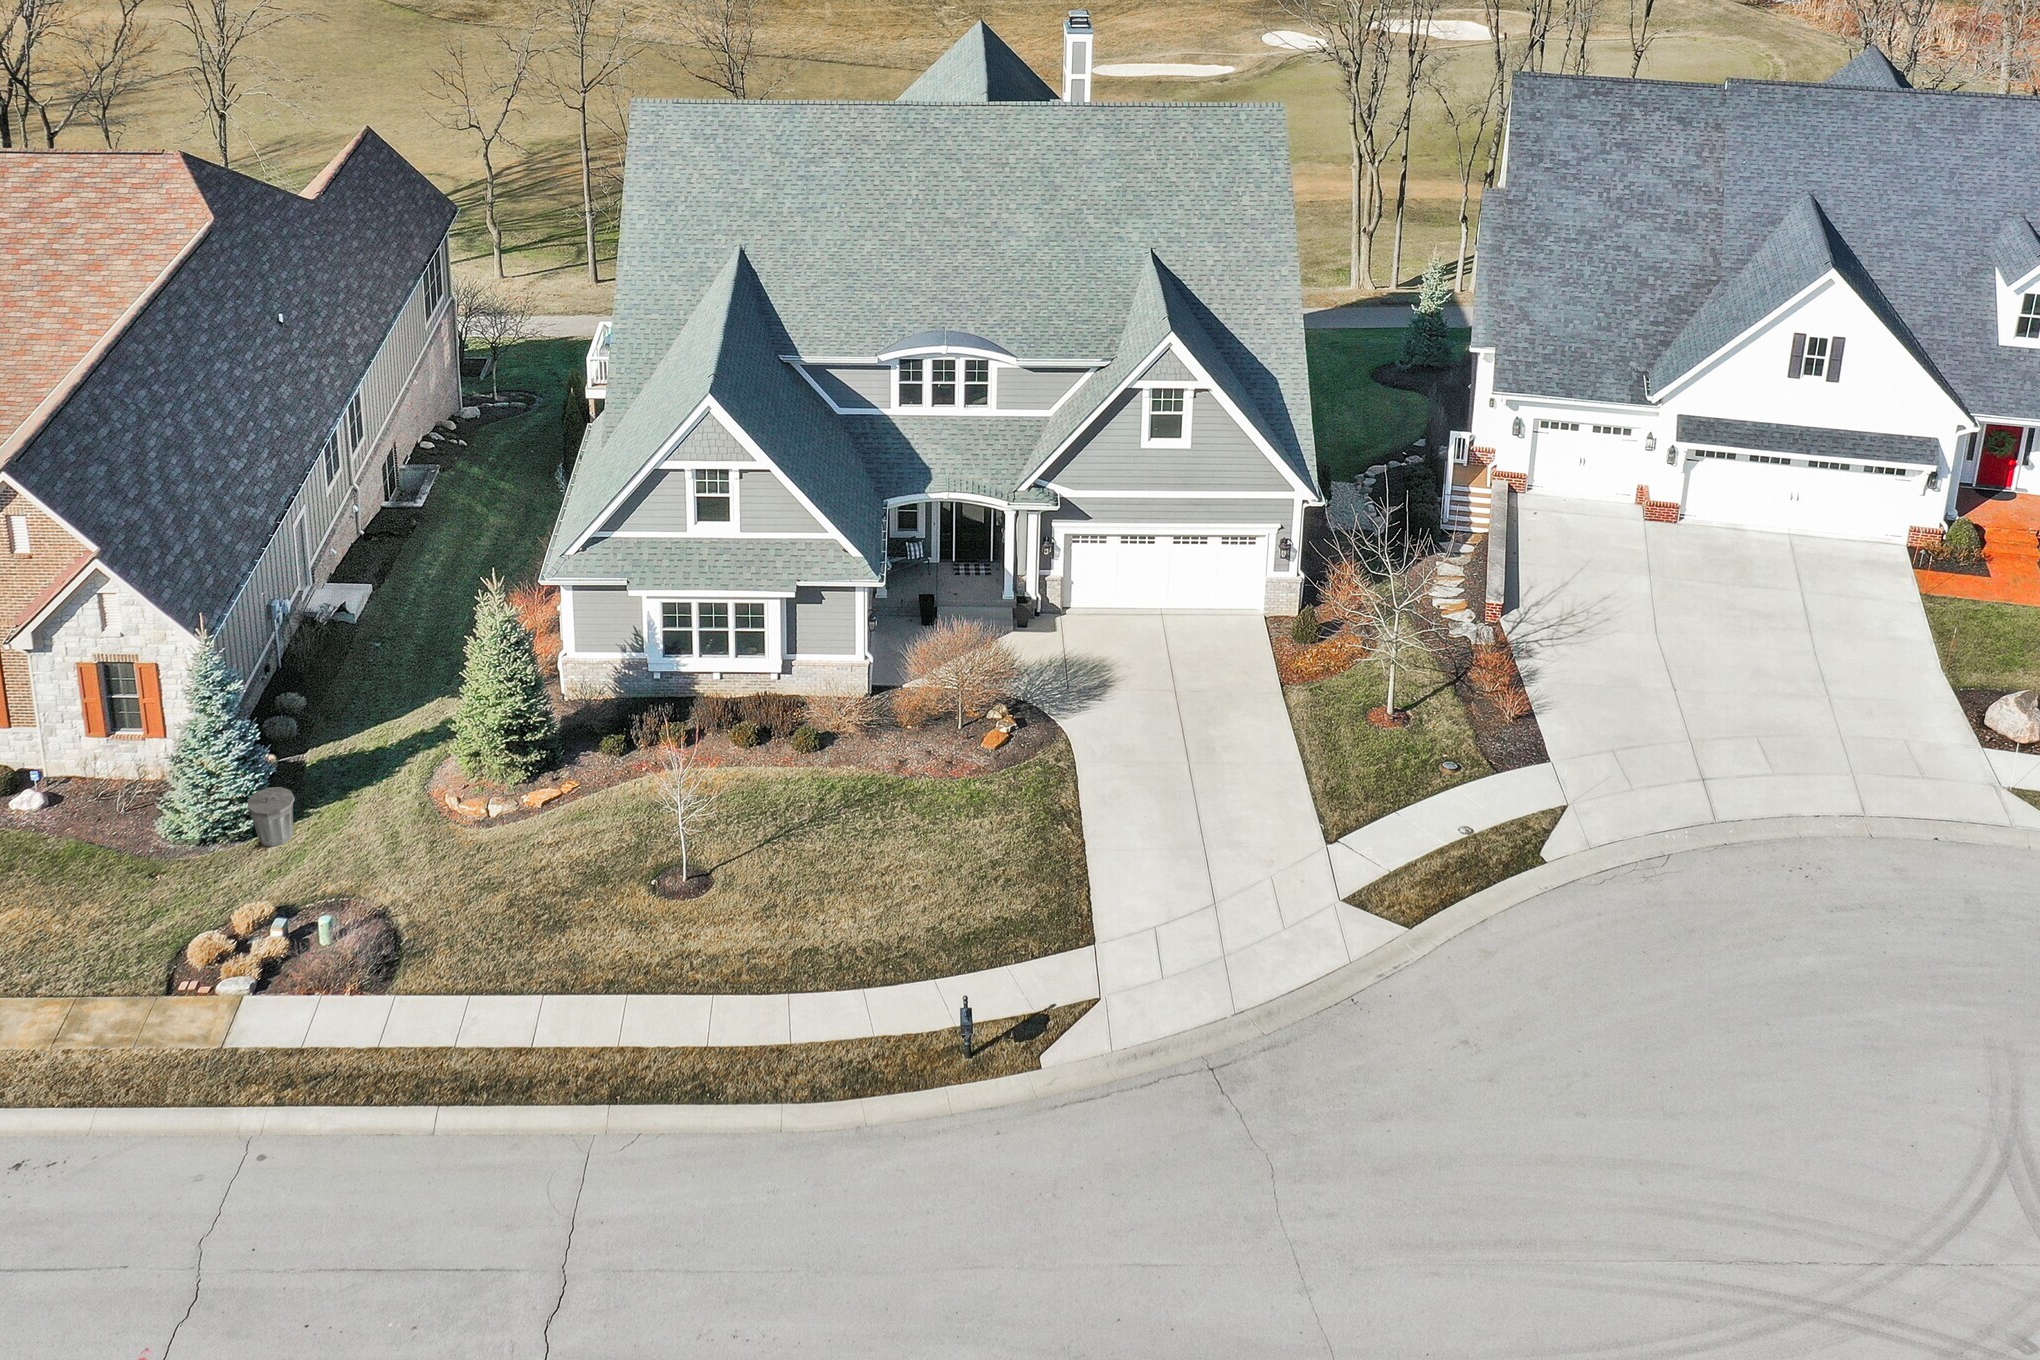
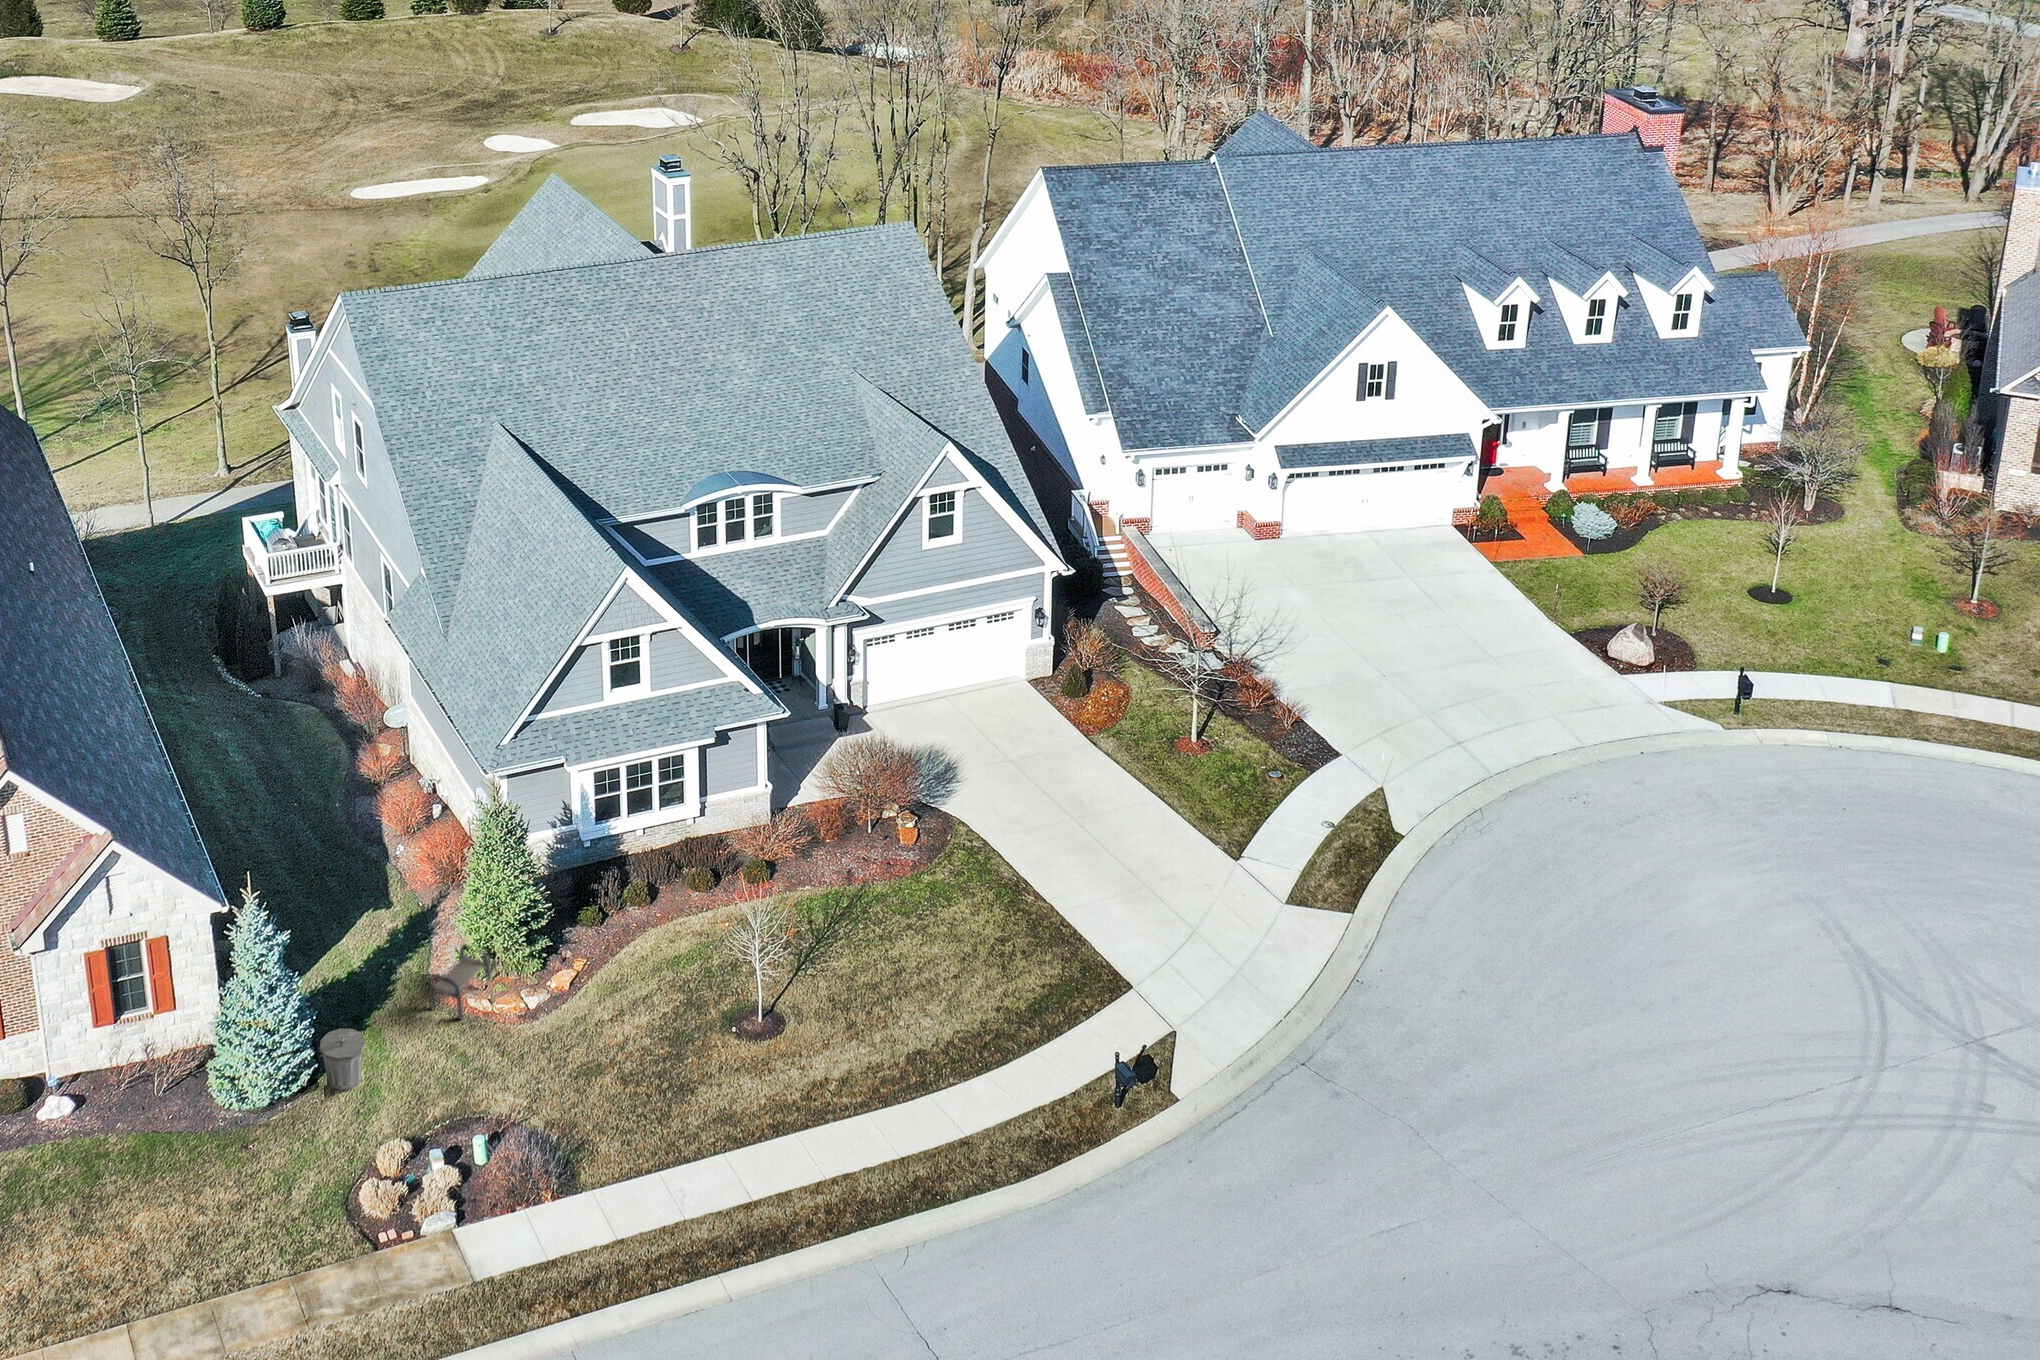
bench: none [399,739,473,810] -> present [430,945,492,1019]

